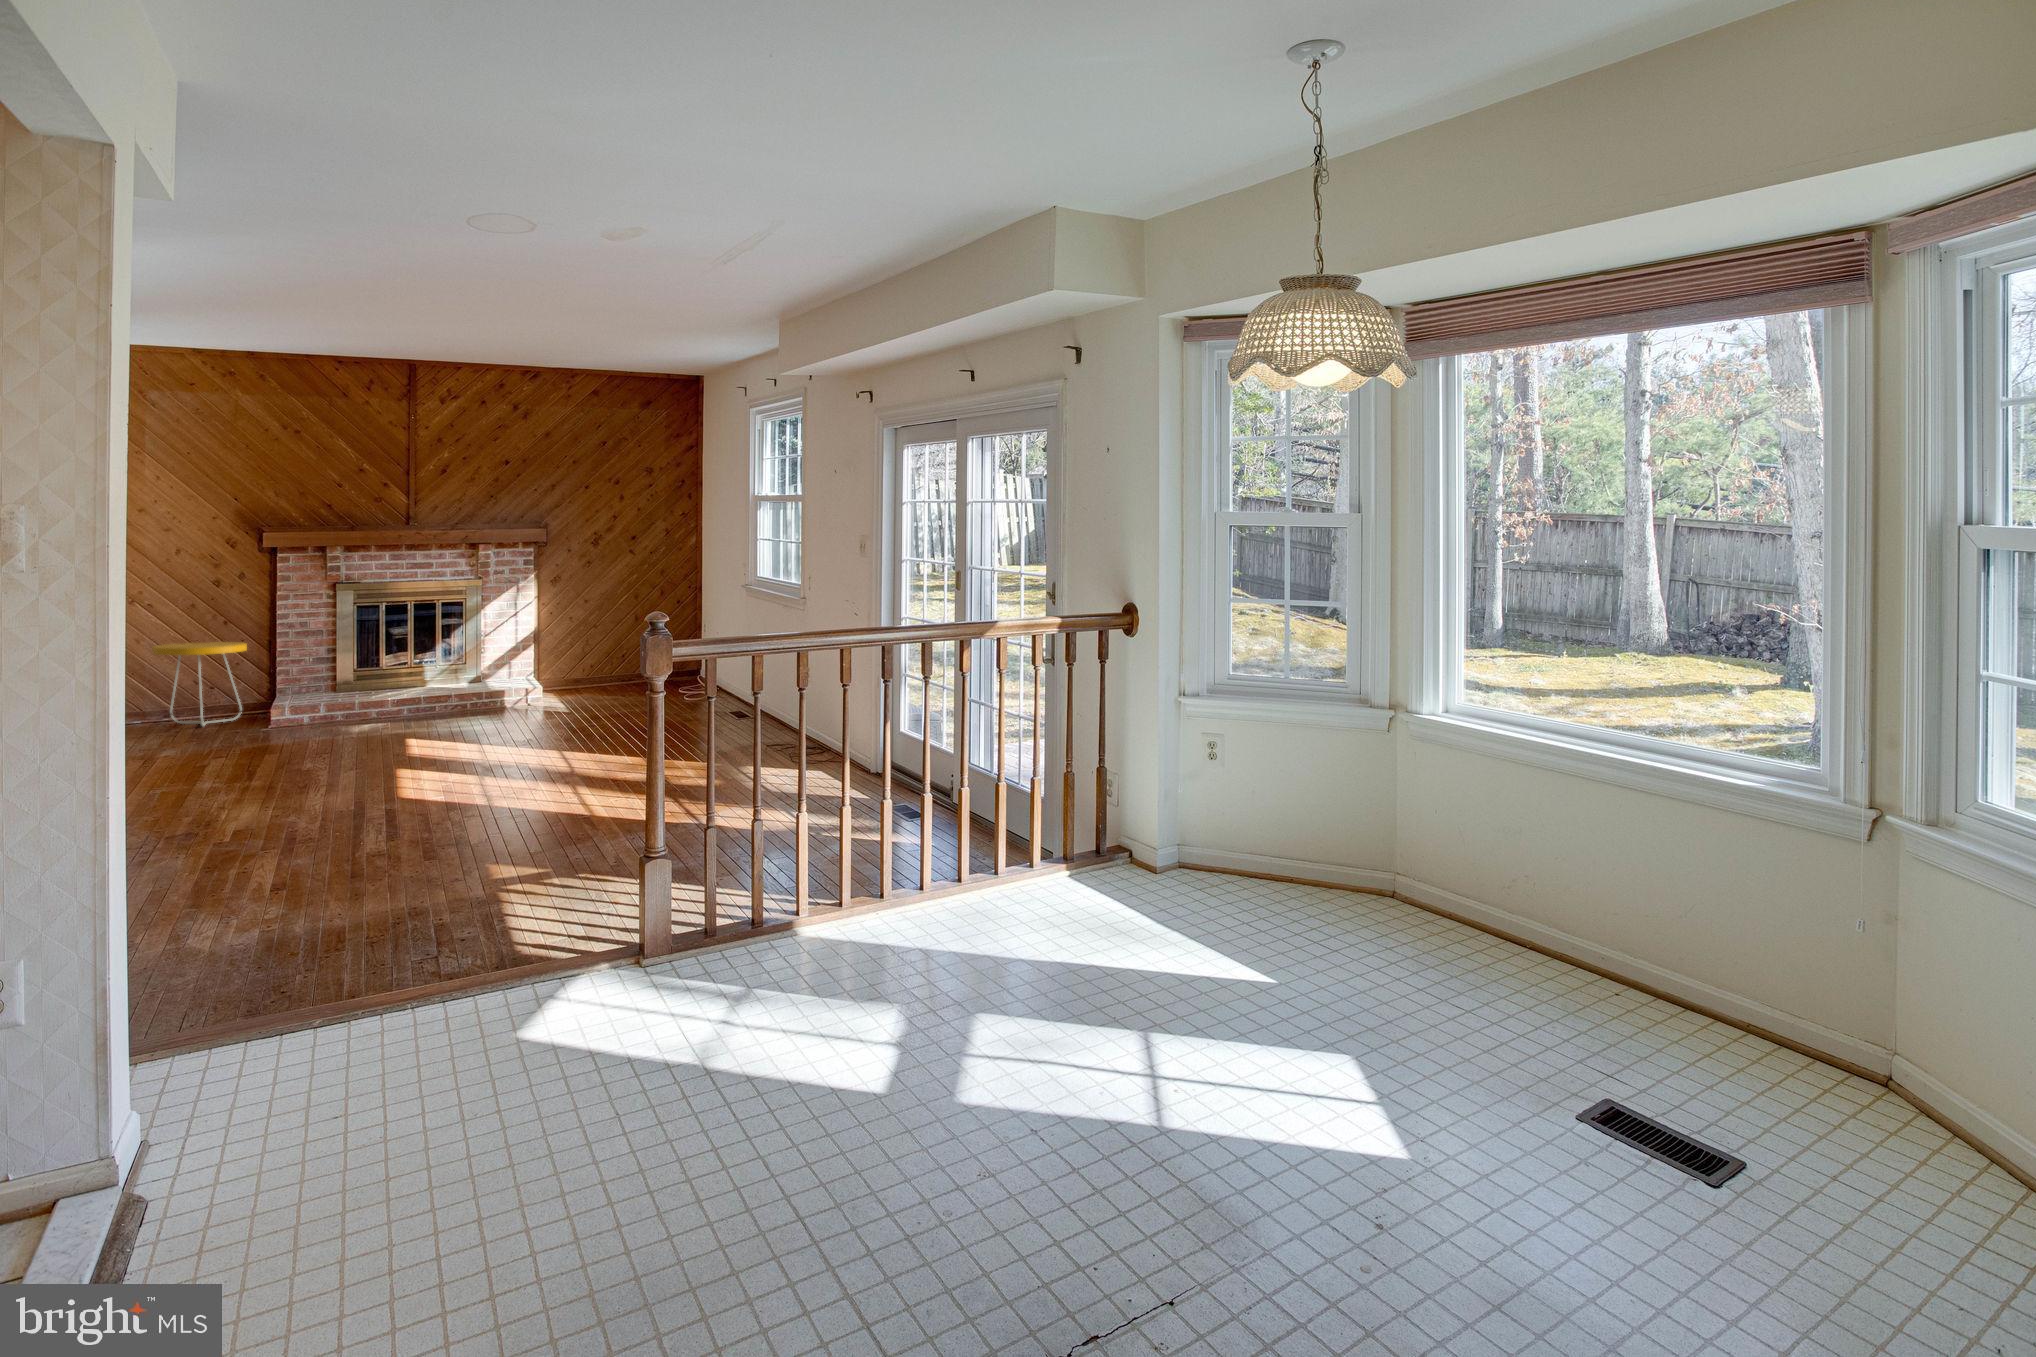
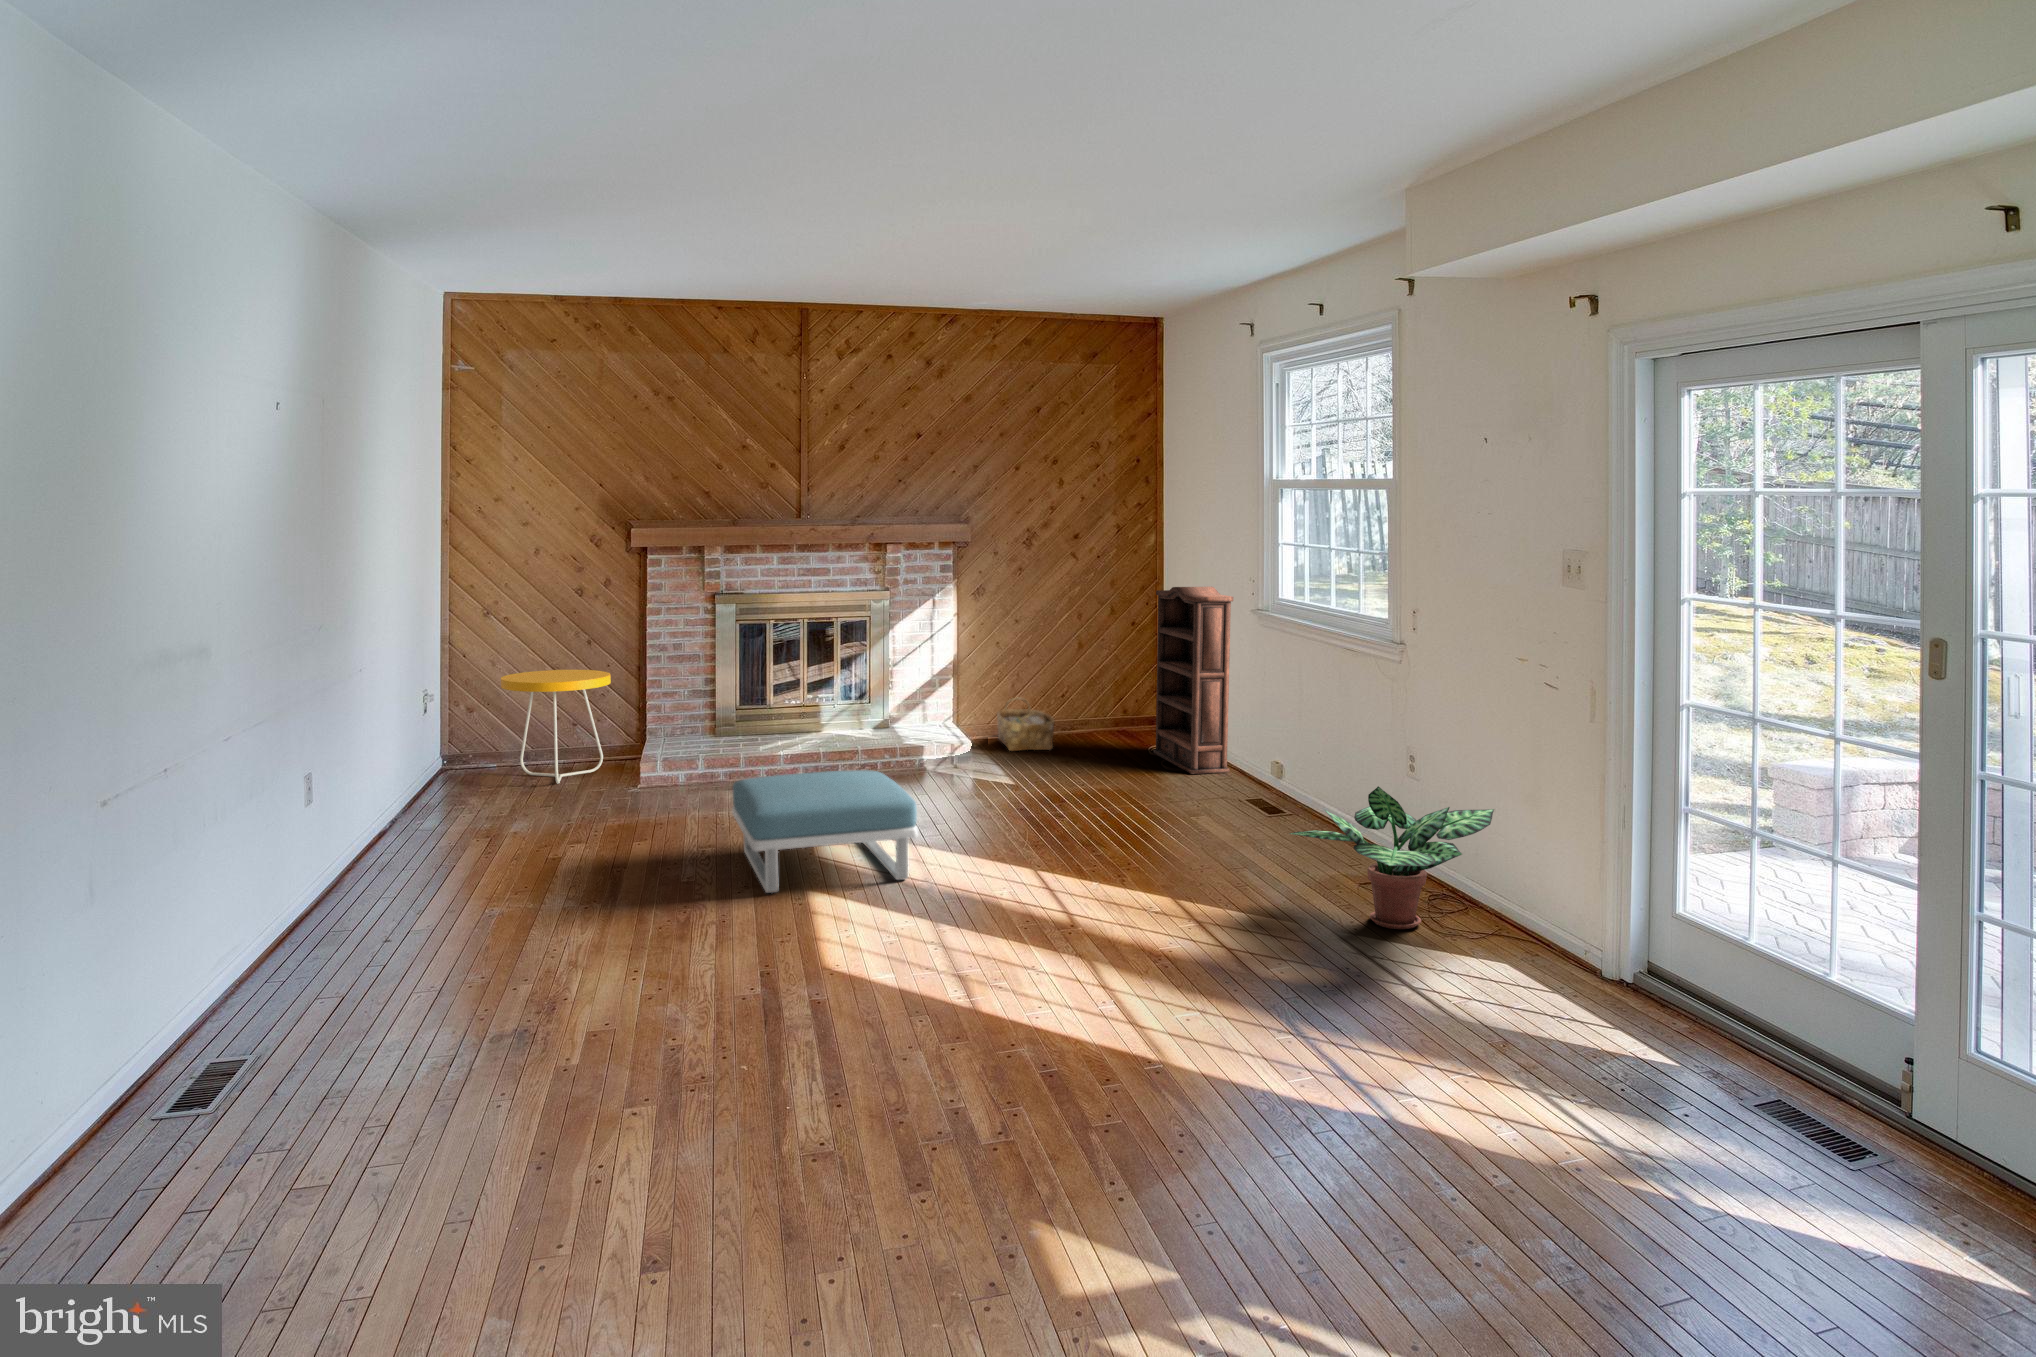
bookshelf: none [690,574,739,707] -> present [1154,587,1233,774]
woven basket: none [574,661,618,700] -> present [997,698,1055,751]
potted plant: none [715,678,834,765] -> present [1290,786,1494,929]
footstool: none [339,695,472,768] -> present [732,770,918,893]

